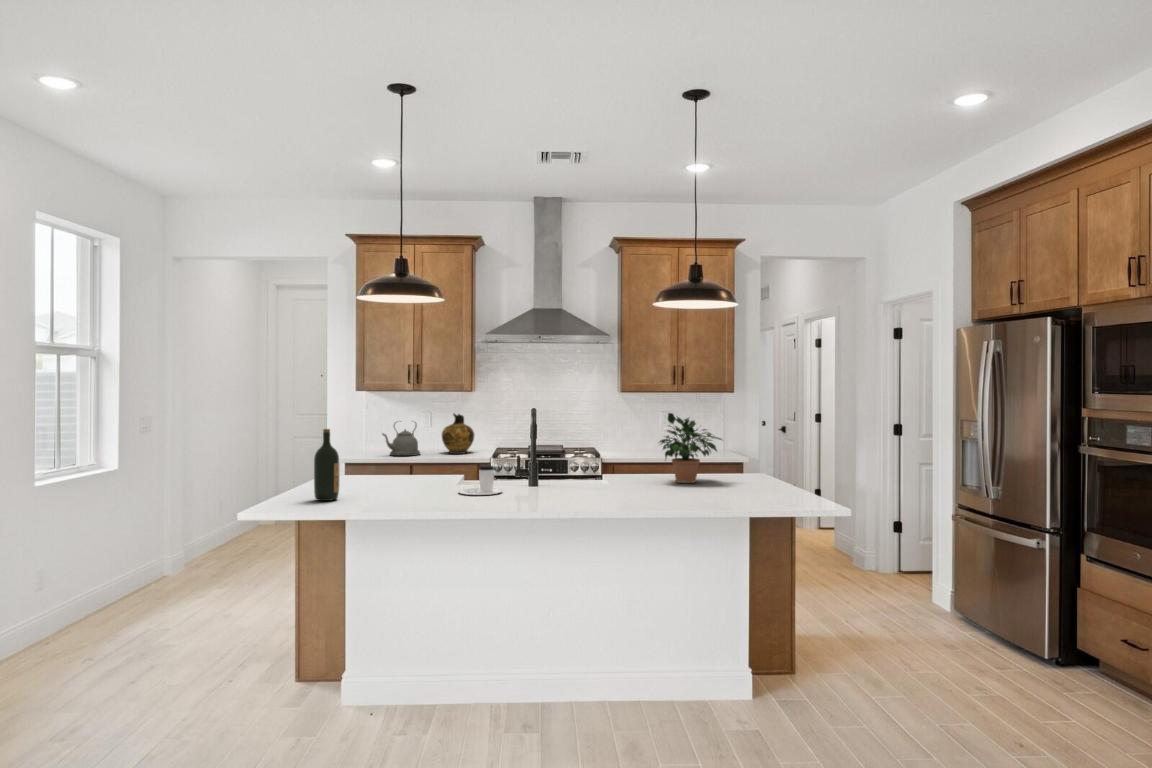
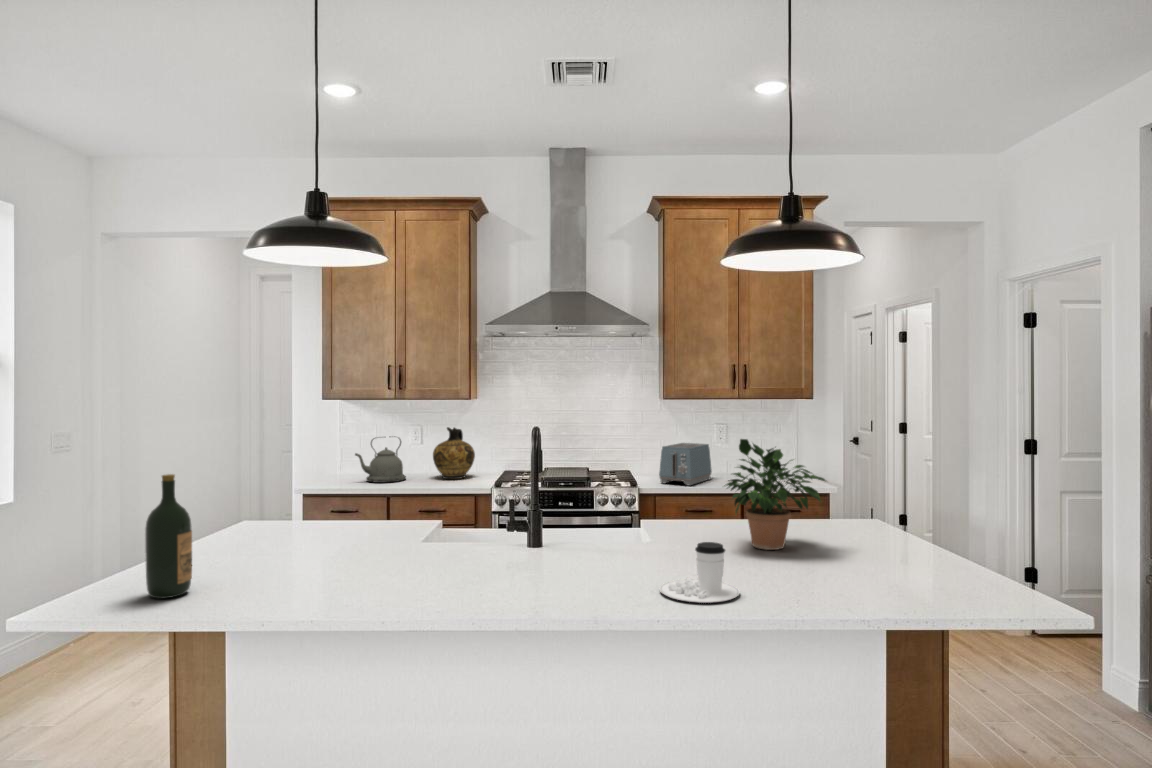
toaster: none [618,426,658,457] -> present [659,443,712,486]
coffee cup: present [458,465,502,495] -> present [659,542,740,603]

